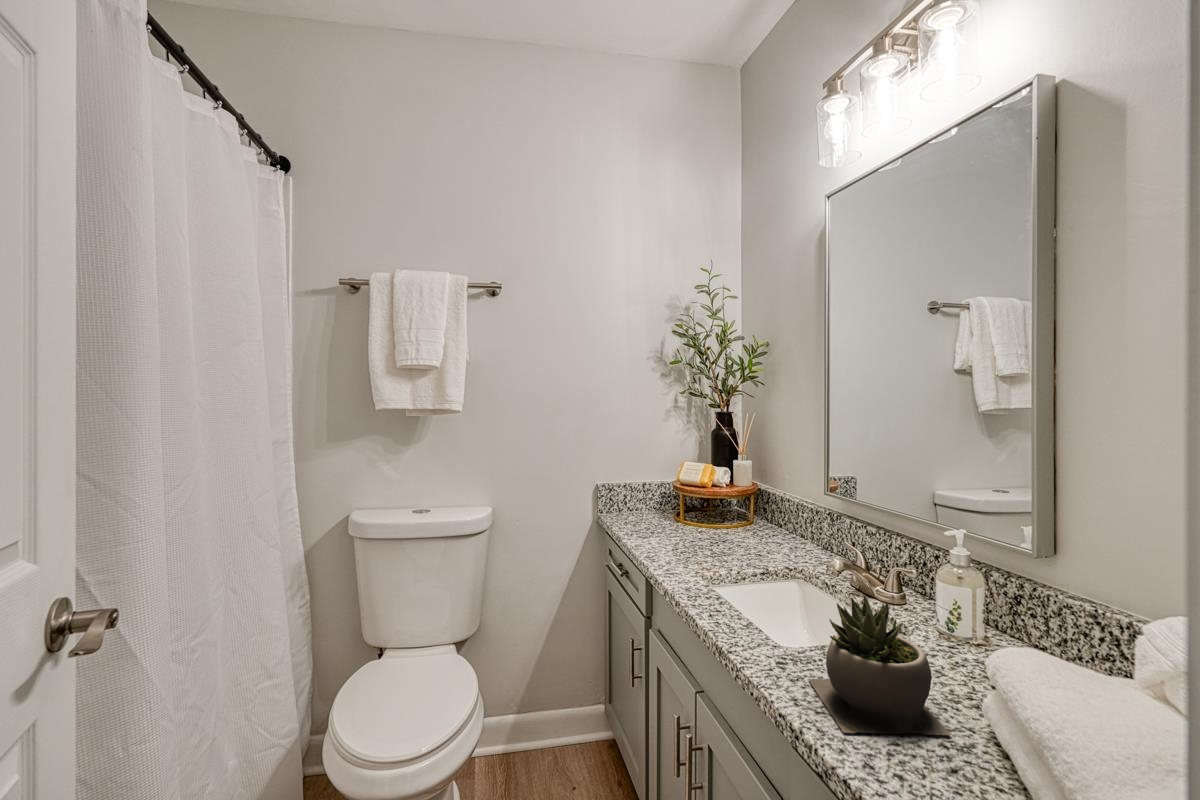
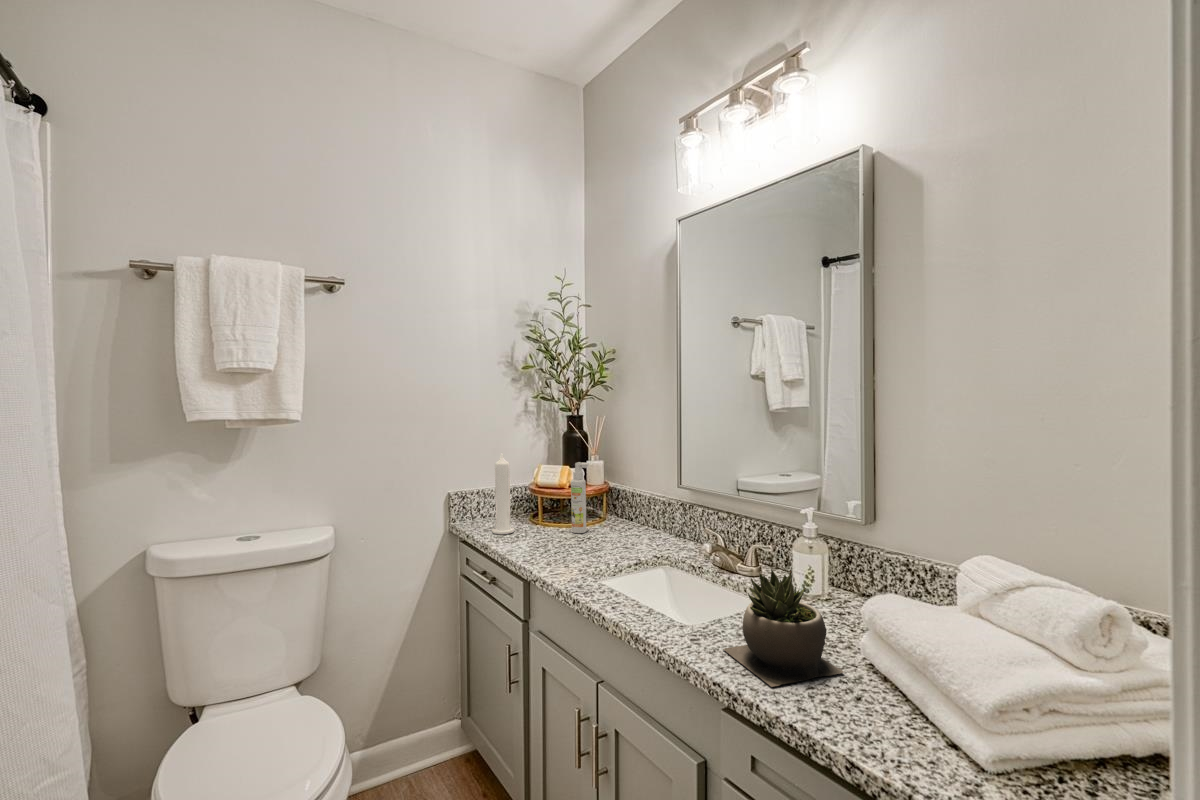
candle: none [631,447,654,529] -> present [492,453,515,534]
spray bottle: none [711,461,729,535] -> present [571,462,588,533]

